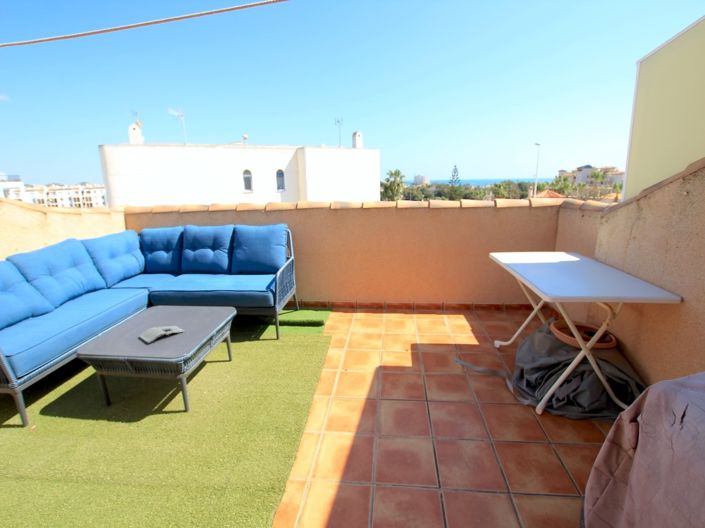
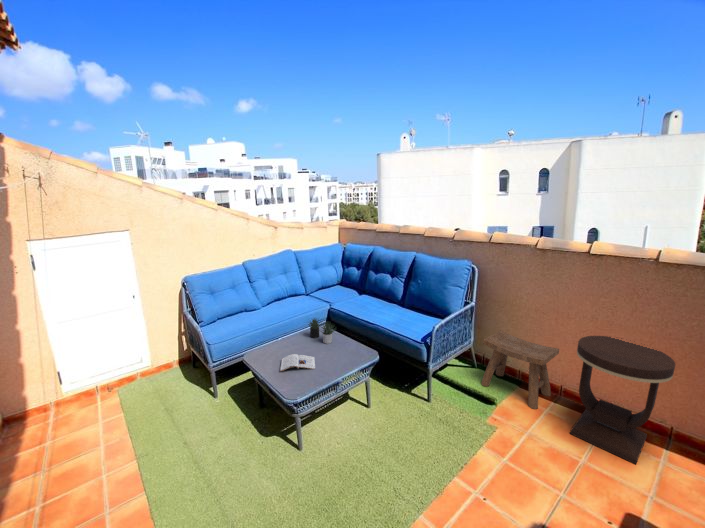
side table: none [366,259,412,325] -> present [570,336,675,464]
stool: none [306,276,353,320] -> present [481,330,559,409]
succulent plant: none [144,291,187,315] -> present [308,318,335,344]

